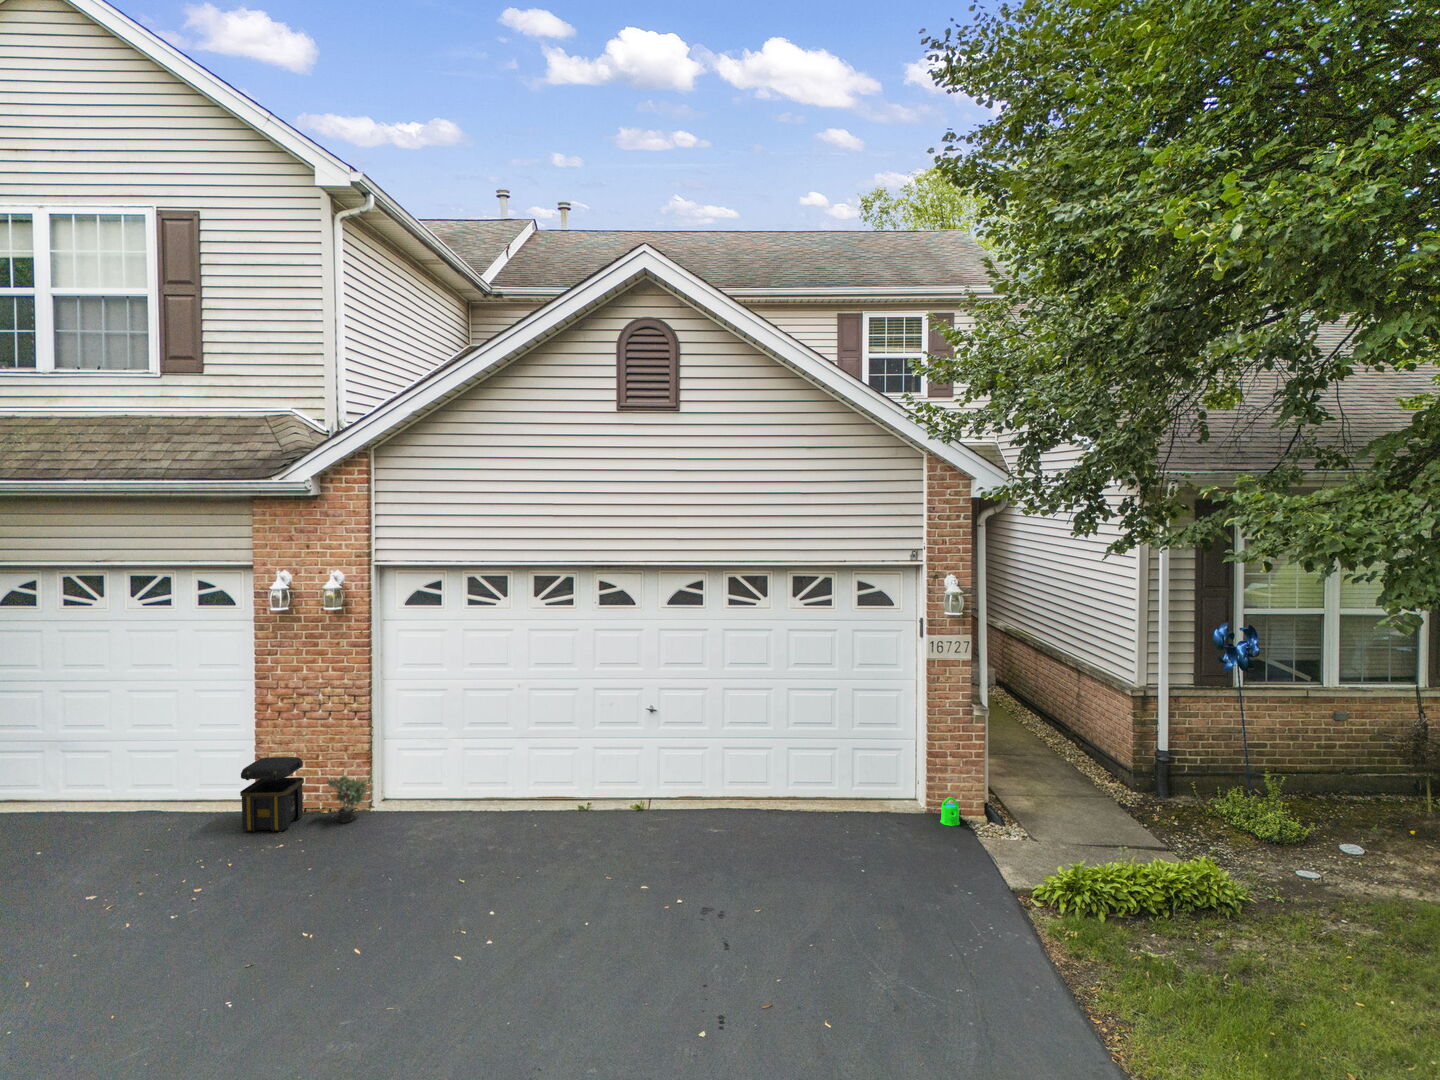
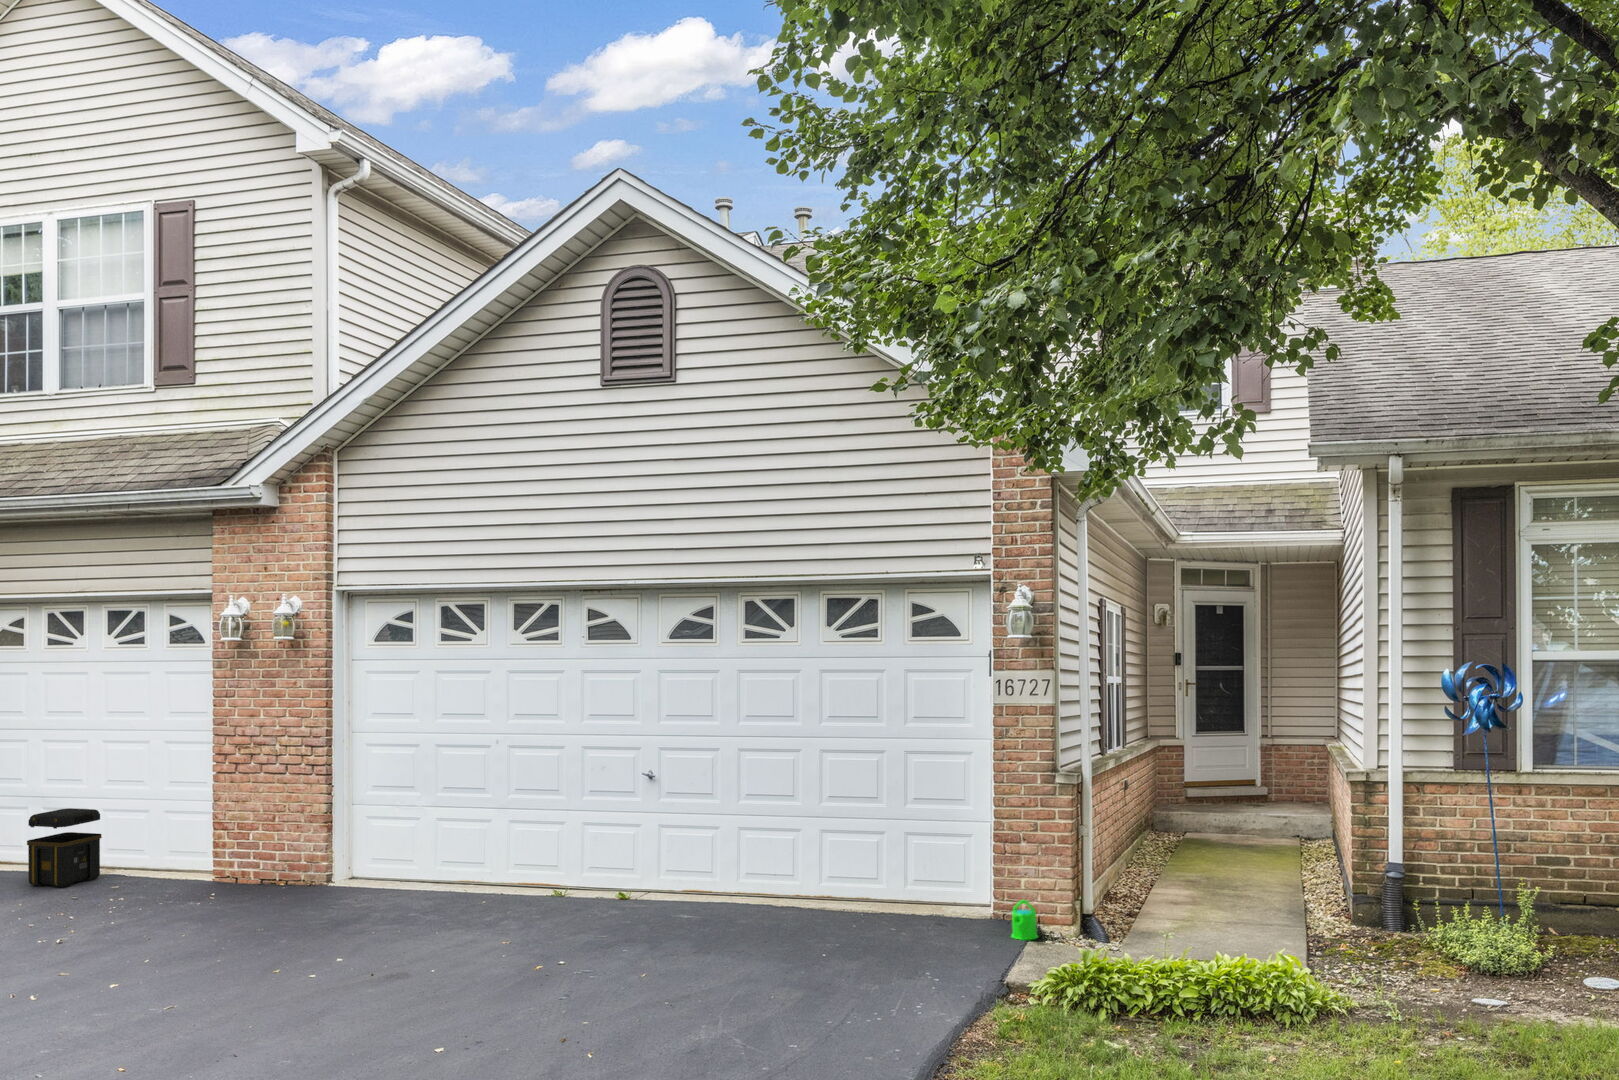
toolbox: present [240,757,304,832] -> present [27,808,102,887]
potted plant: present [327,776,369,823] -> none [275,840,324,898]

